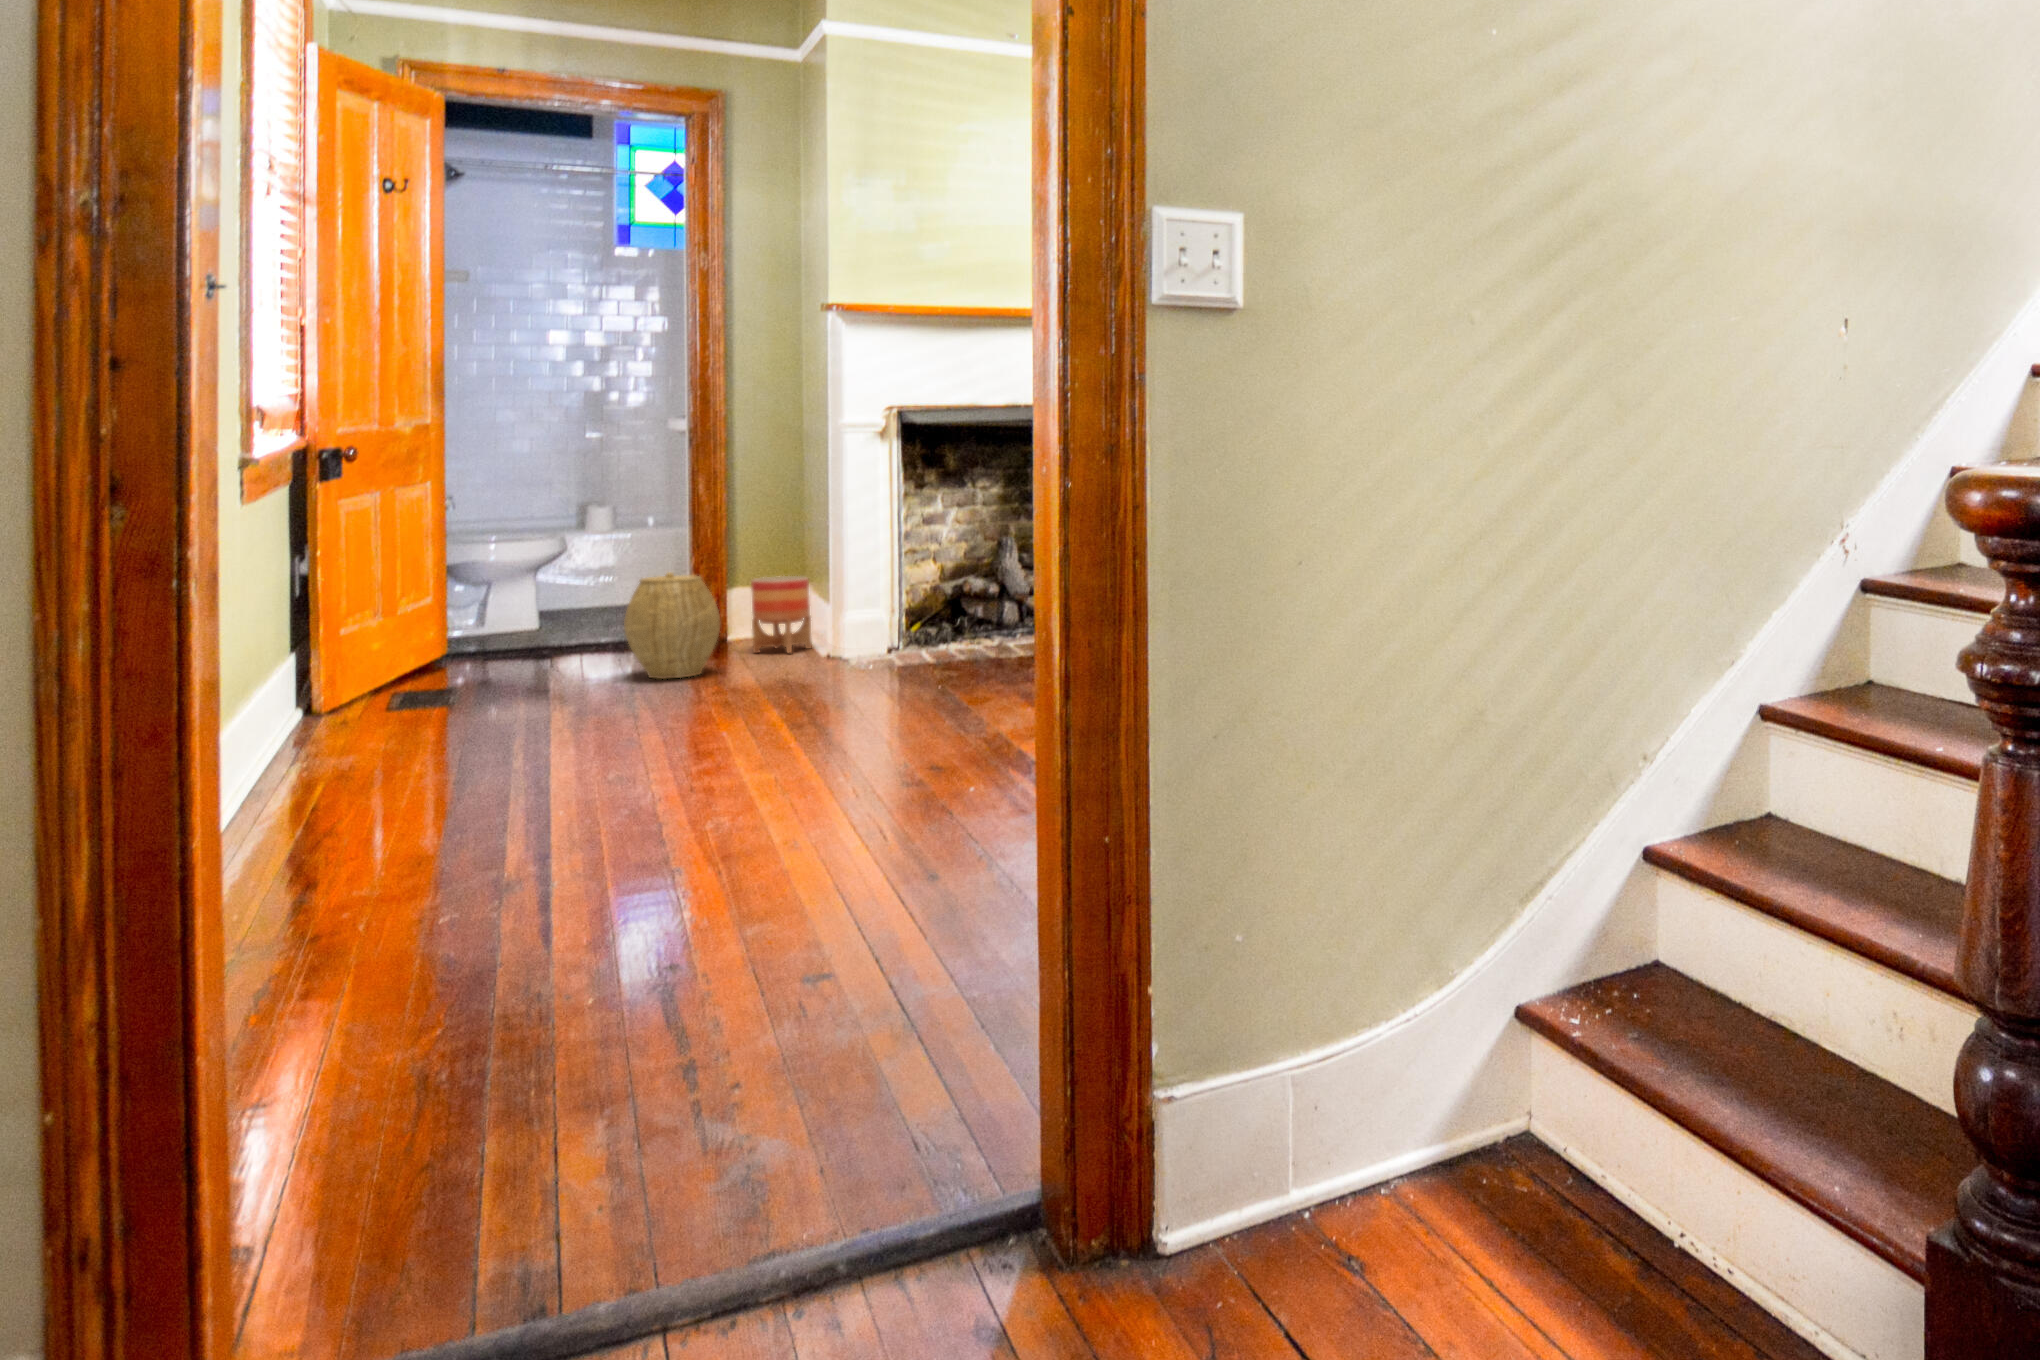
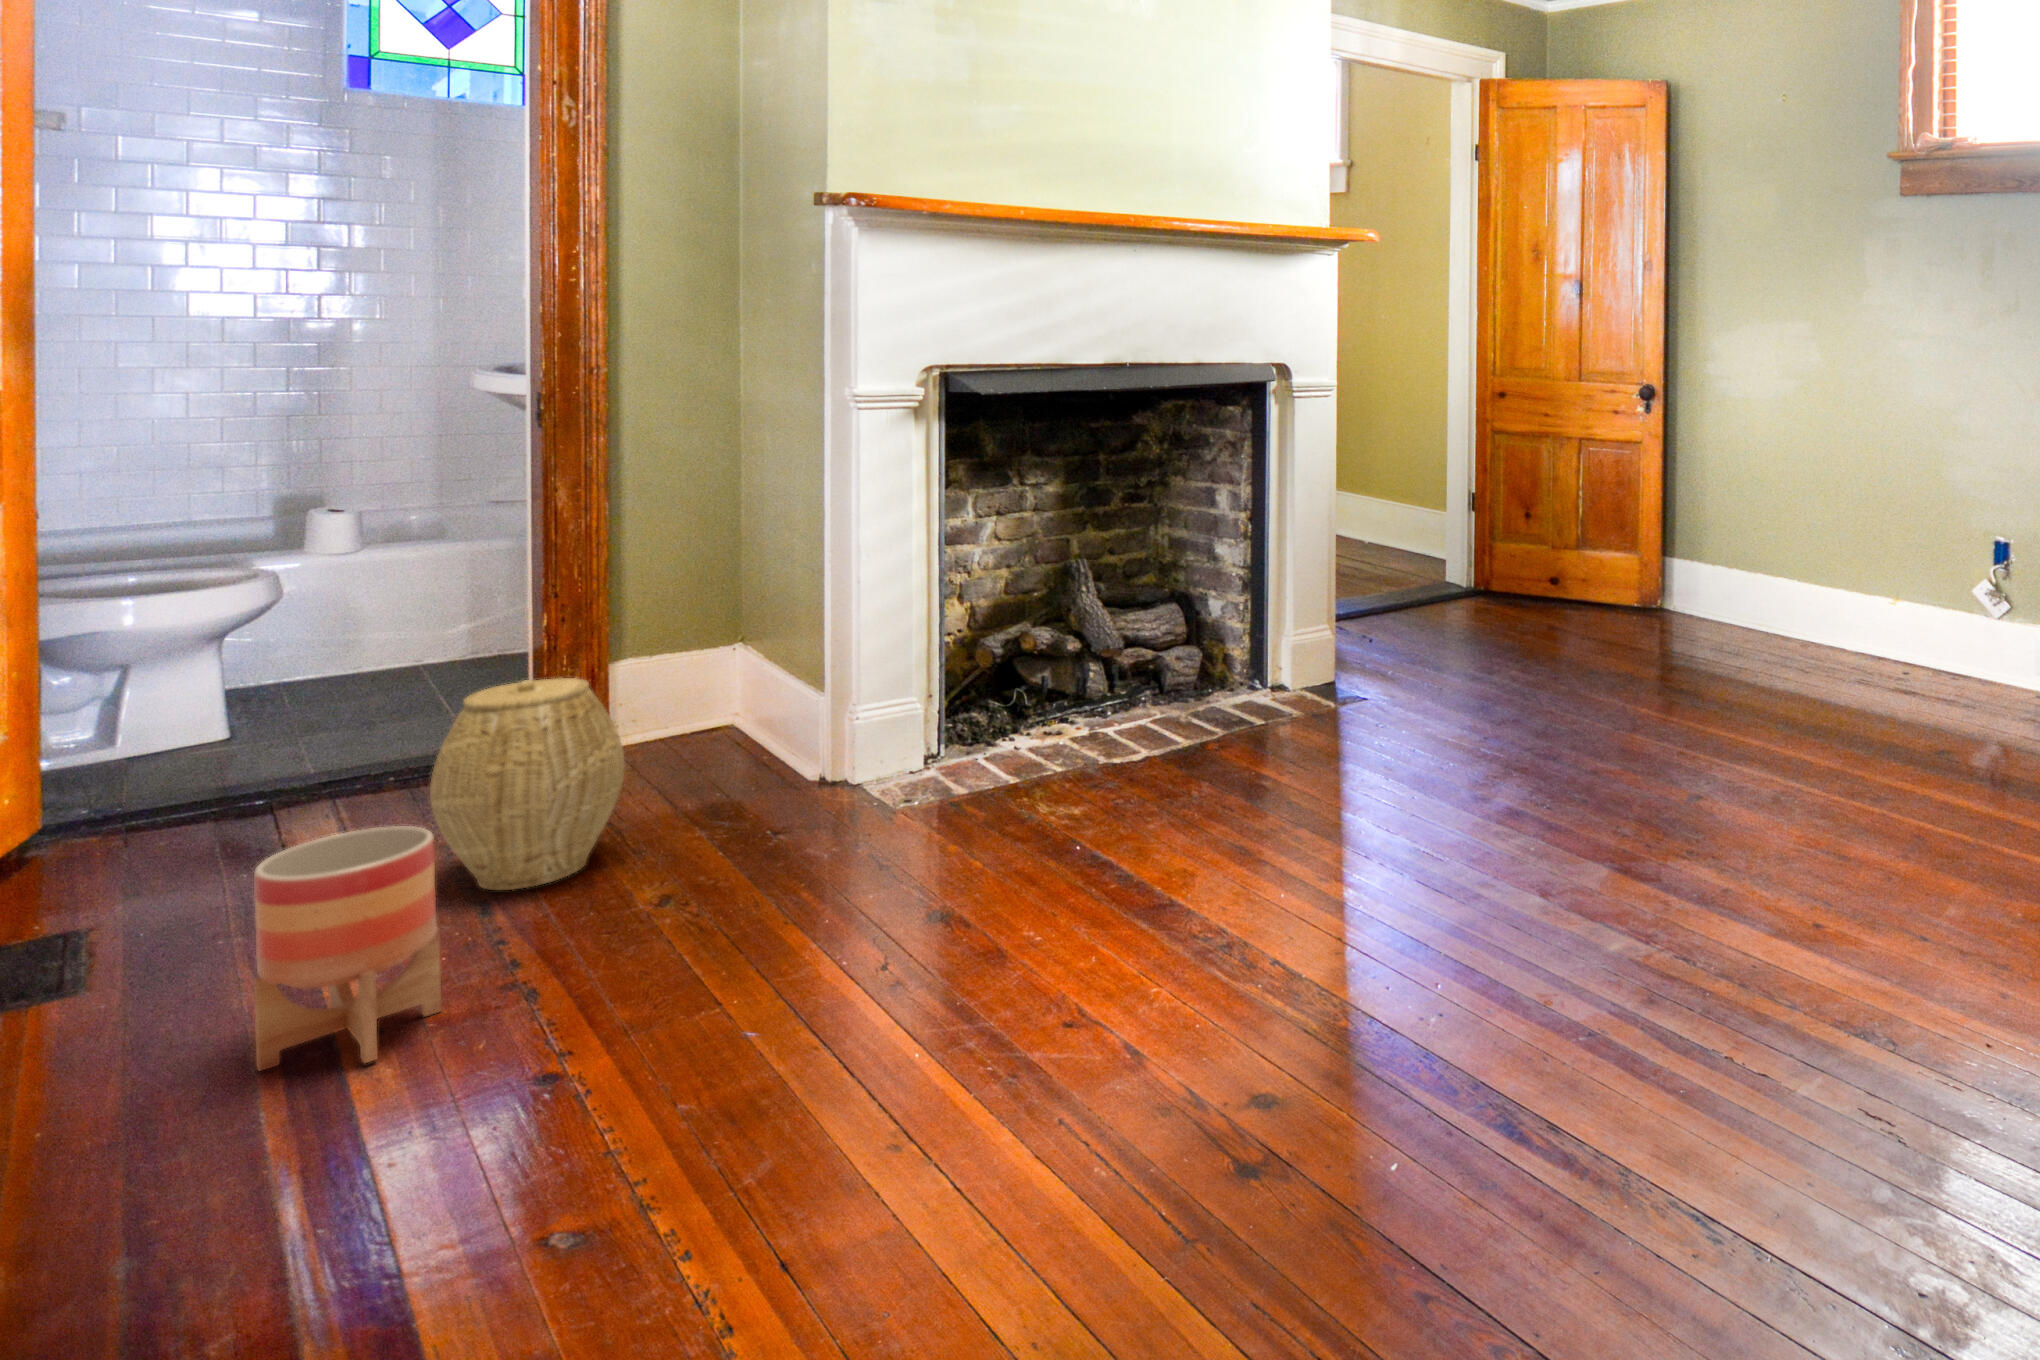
planter: present [751,576,812,653] -> present [253,826,441,1071]

